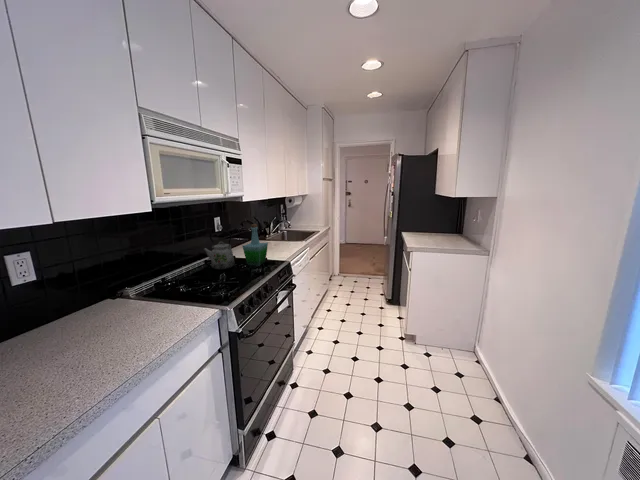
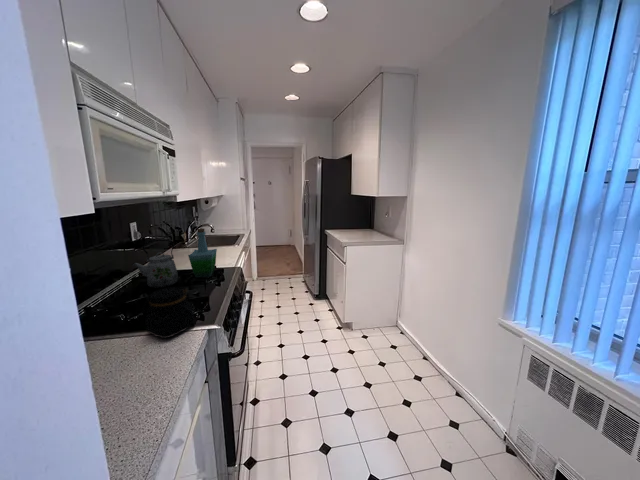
jar: none [177,269,217,307] -> present [142,287,194,338]

